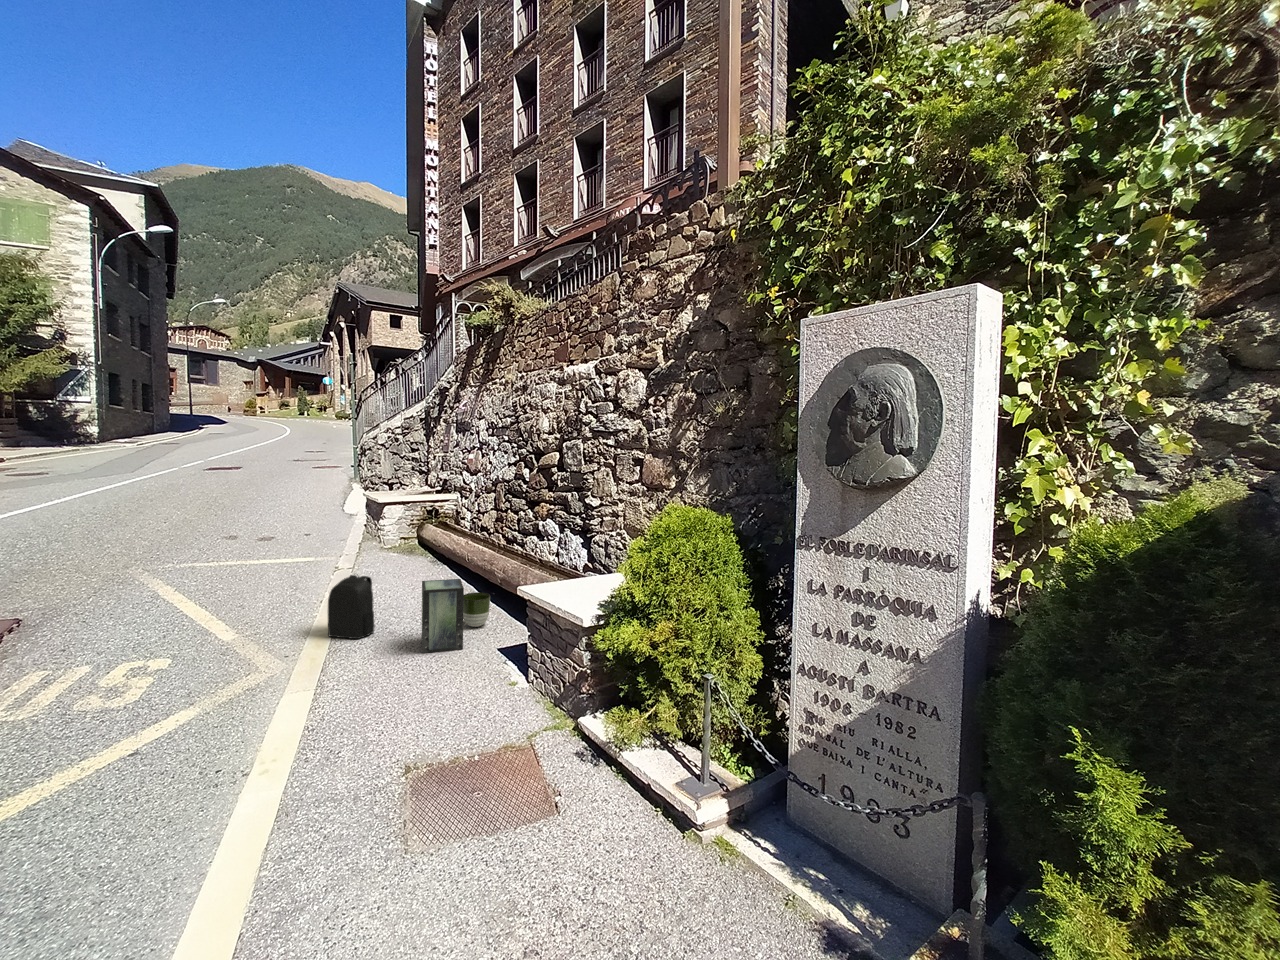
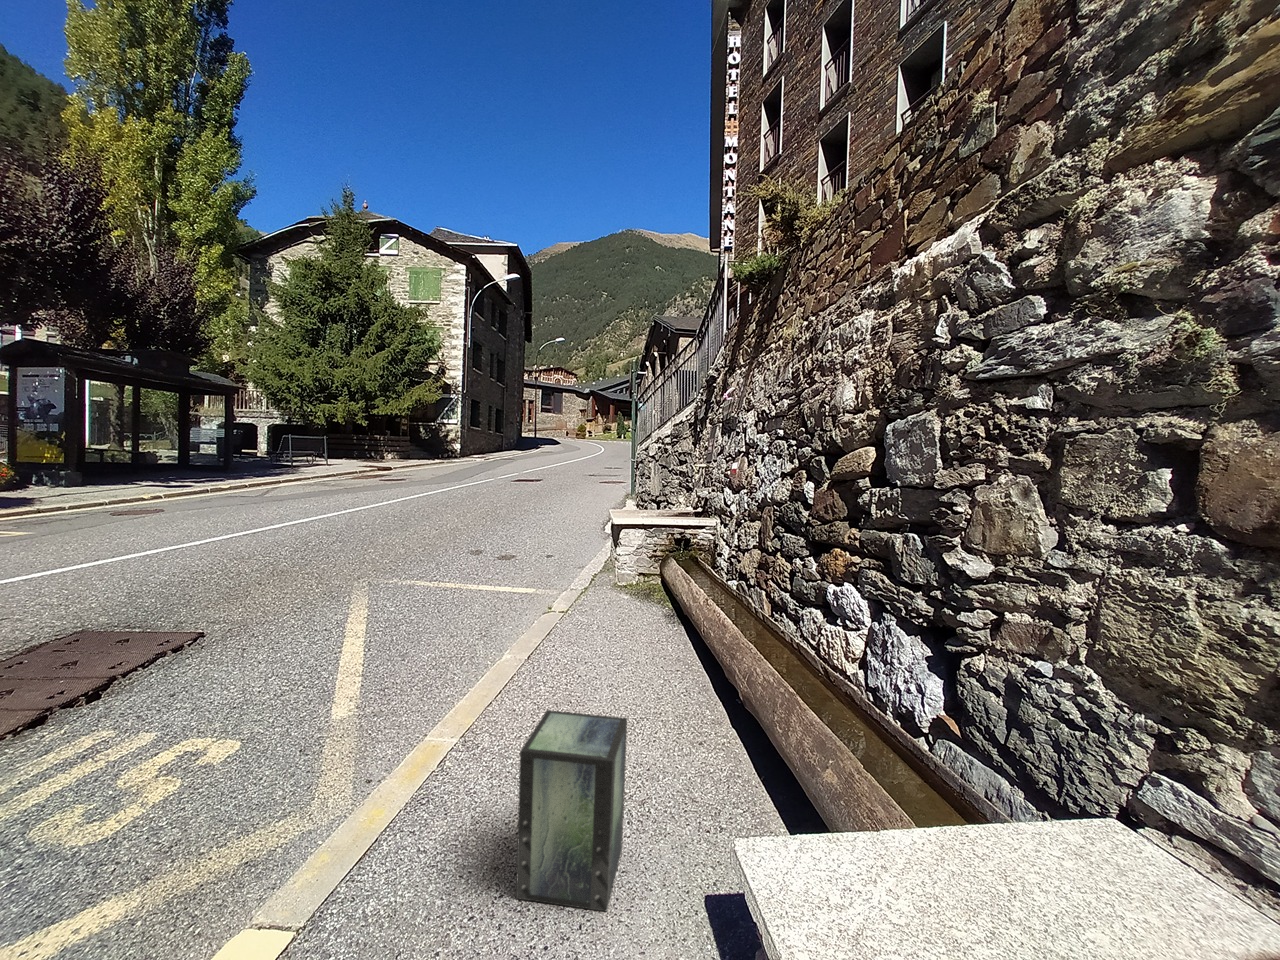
backpack: present [328,575,375,639] -> none [402,663,493,800]
planter: present [463,592,490,627] -> none [642,737,702,822]

